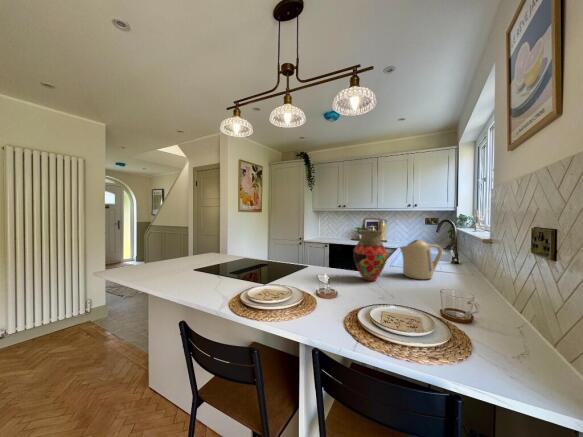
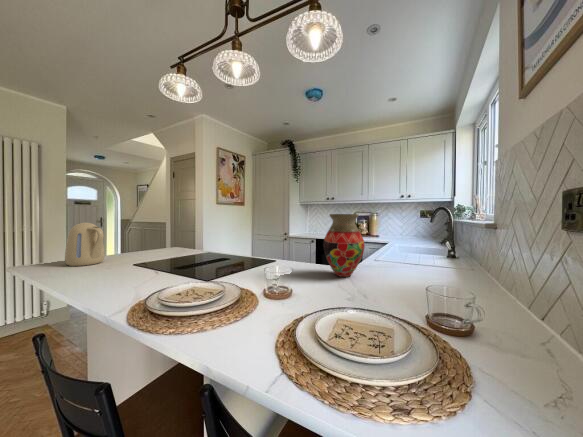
kettle: present [400,240,442,279] -> present [65,223,105,266]

